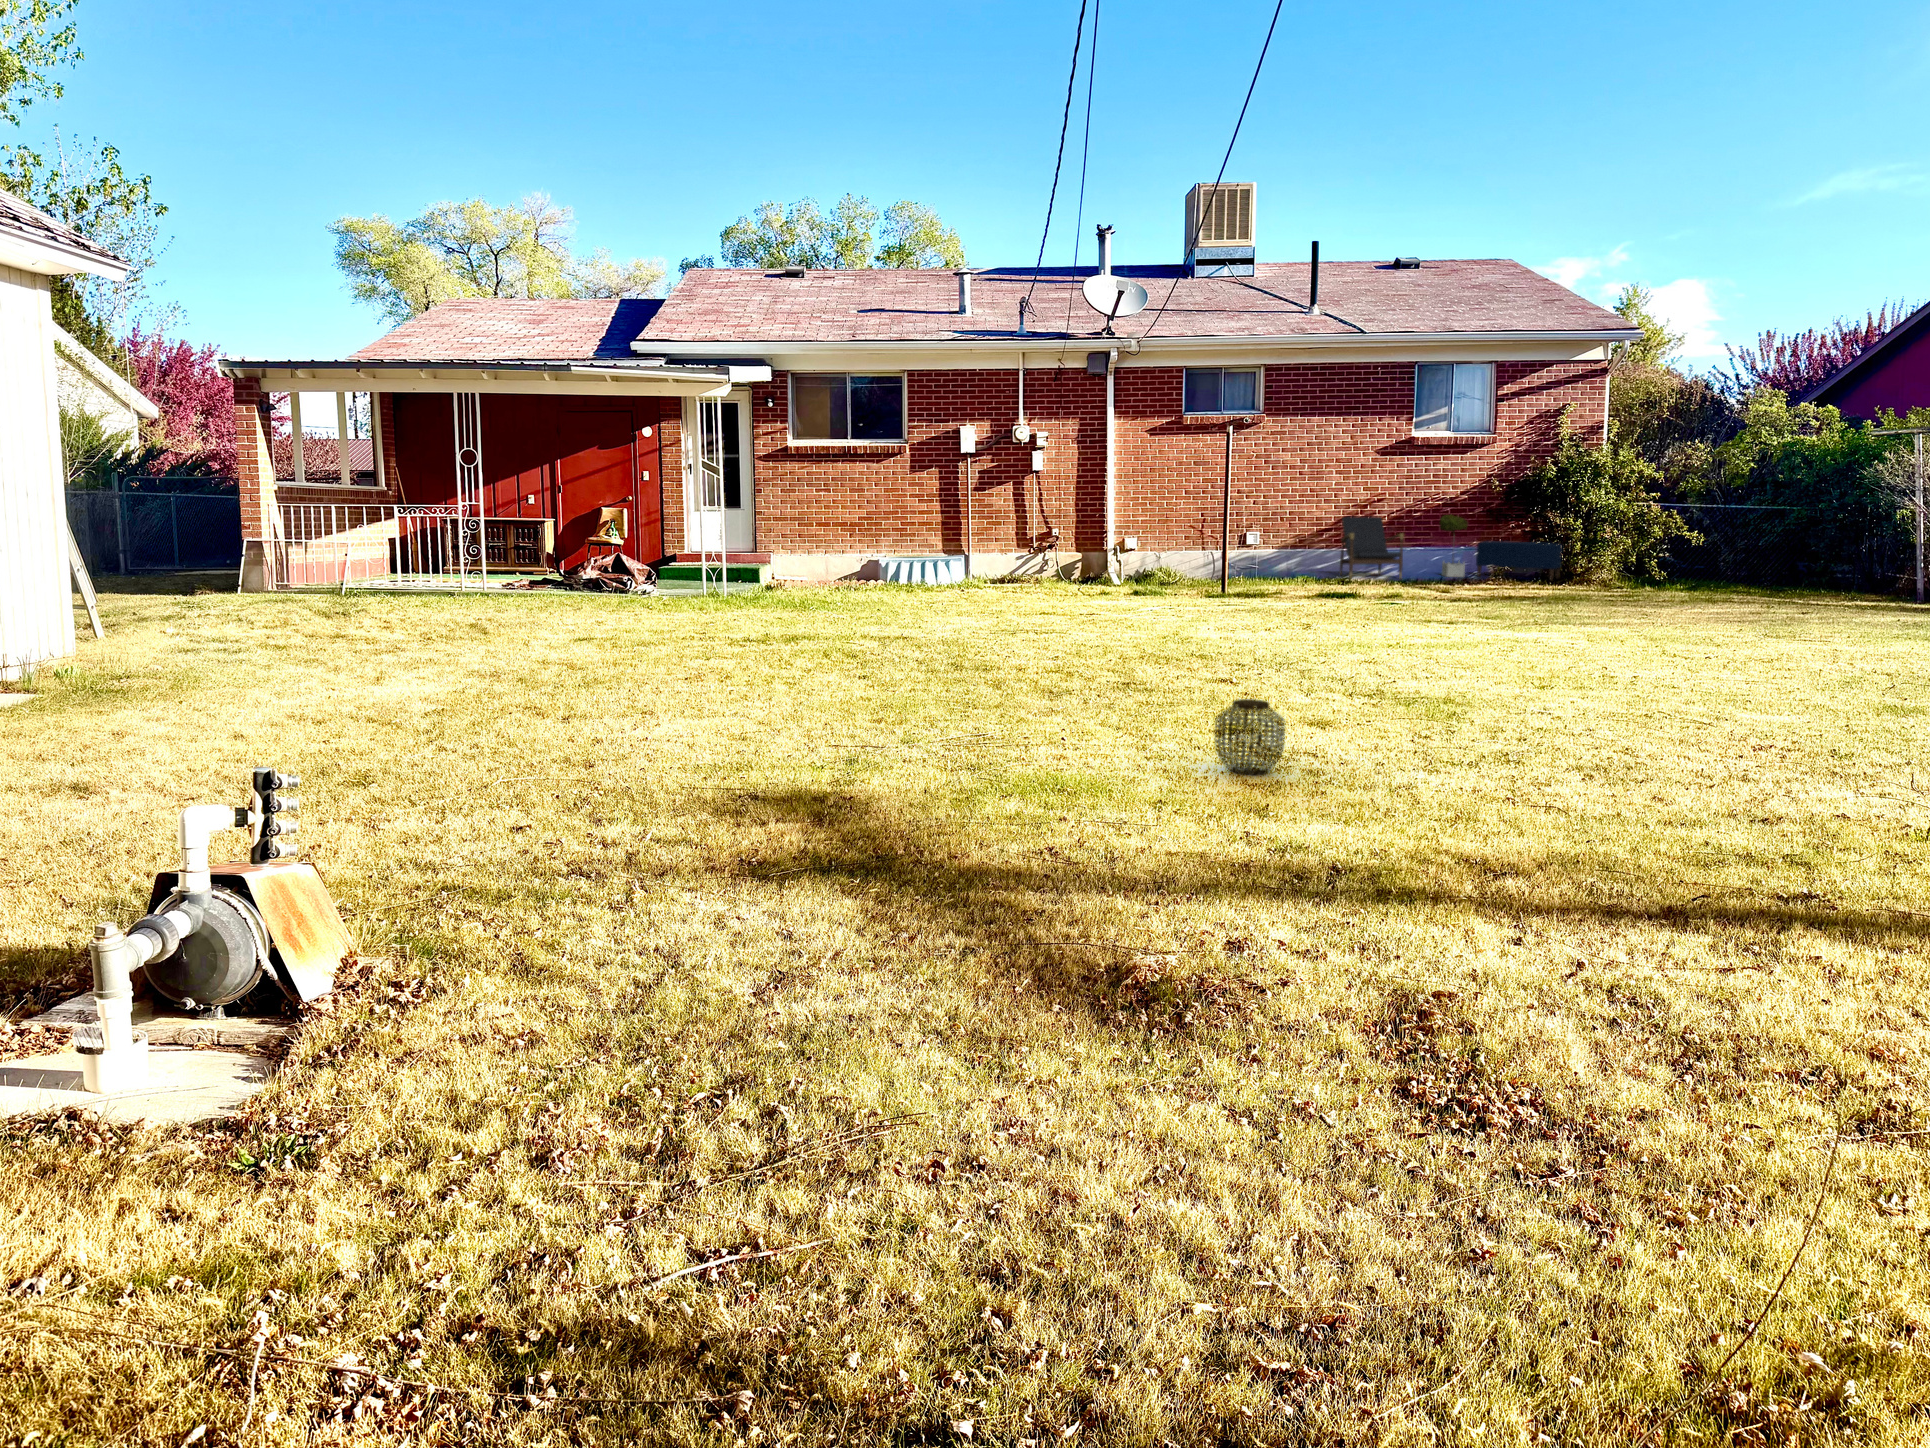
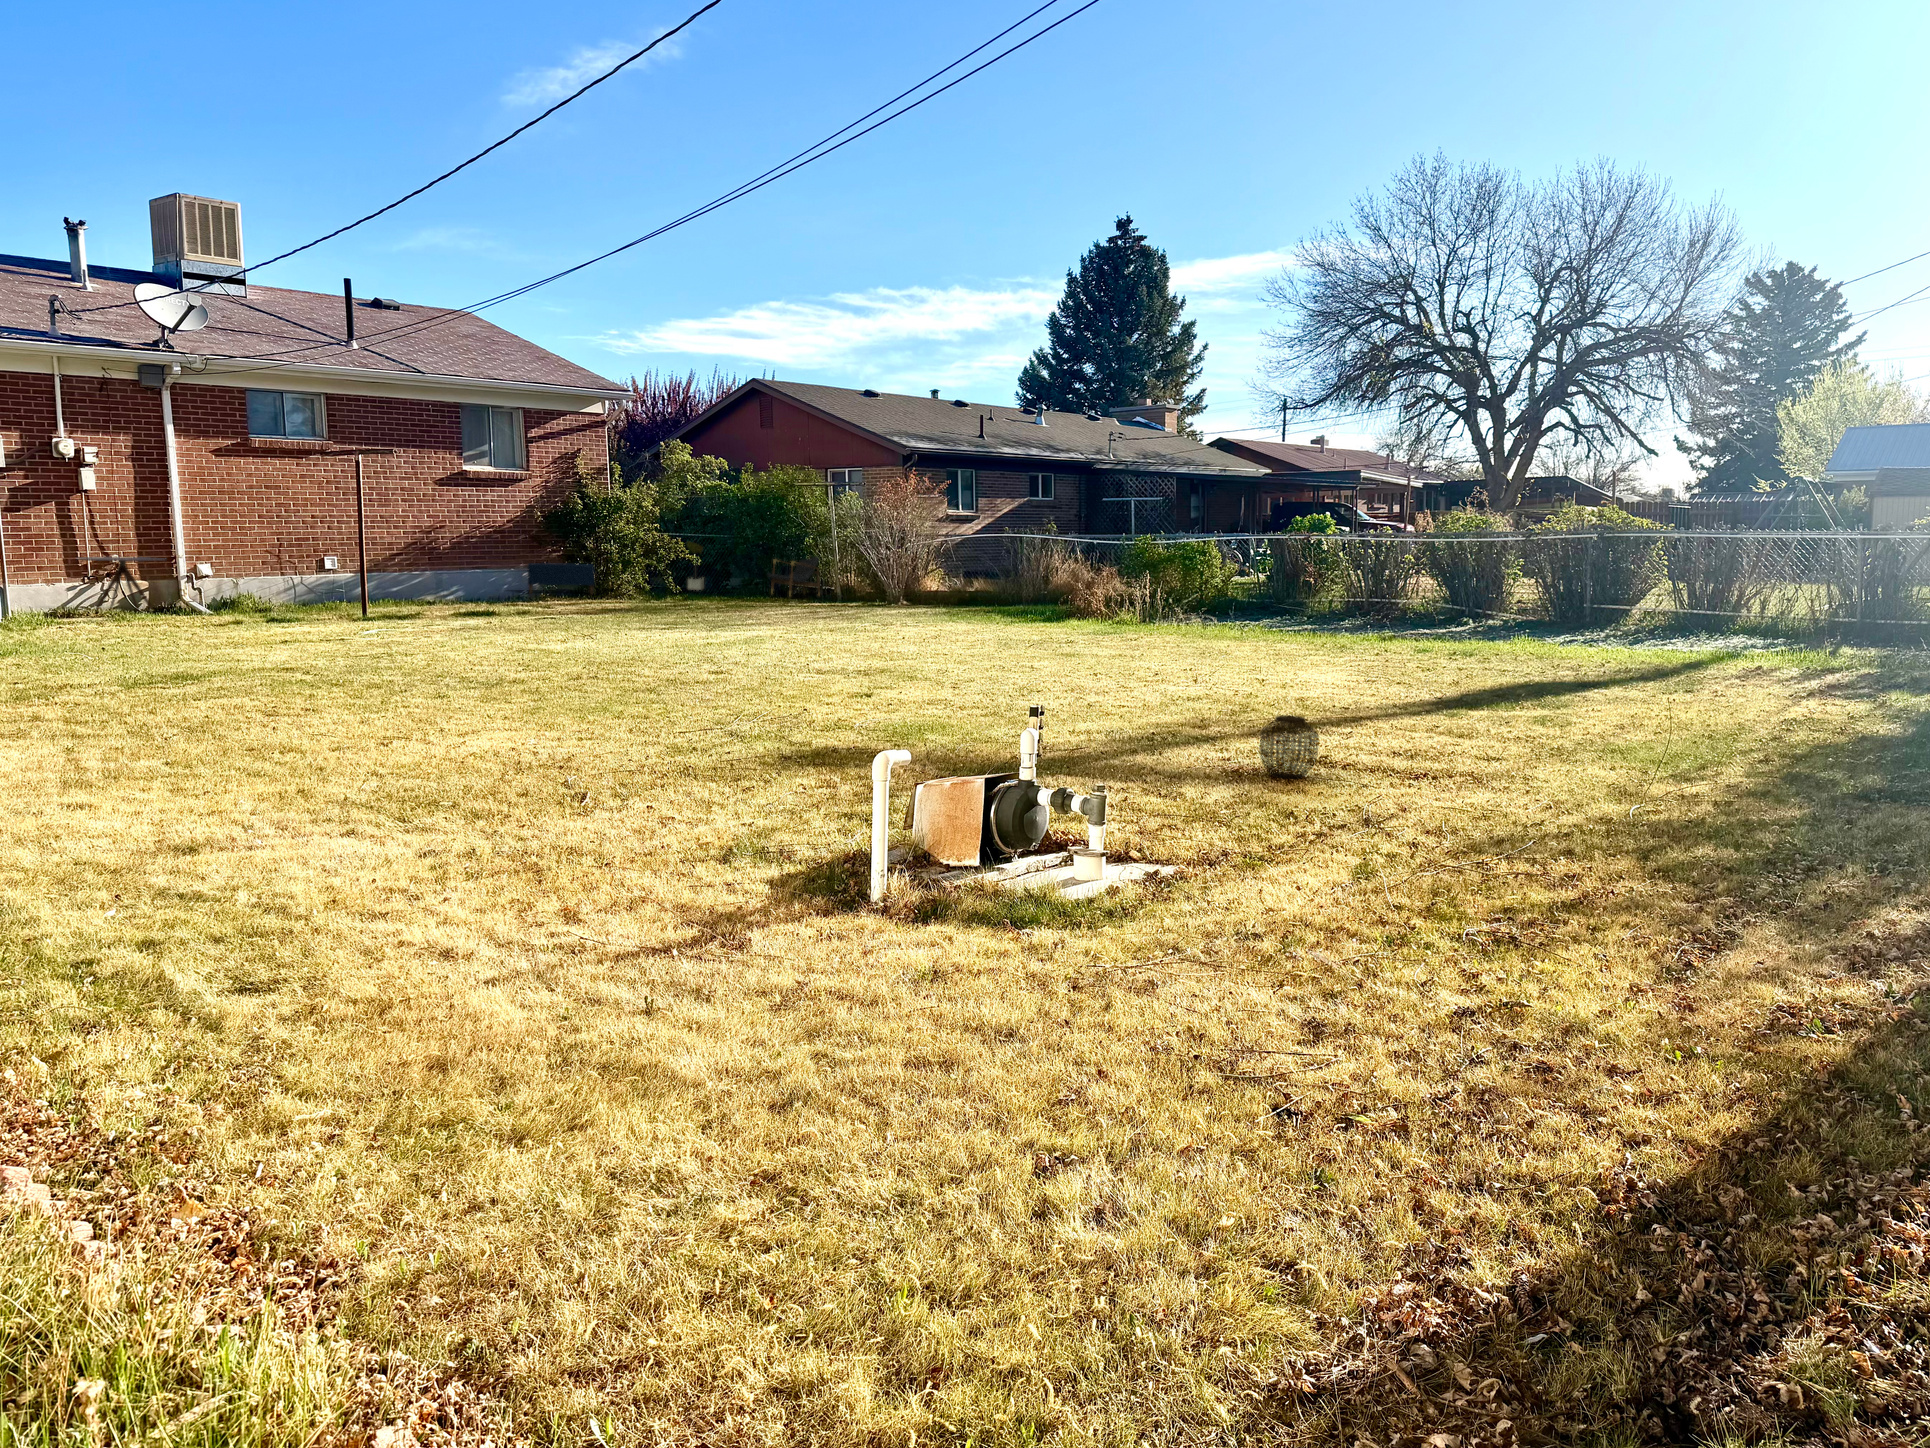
potted tree: present [1440,515,1468,577] -> present [687,542,704,590]
lounge chair: present [1340,517,1404,578] -> present [768,556,820,595]
round table: none [1017,530,1085,580] -> present [77,557,166,611]
woven basket: present [1215,699,1285,775] -> present [1260,715,1319,779]

